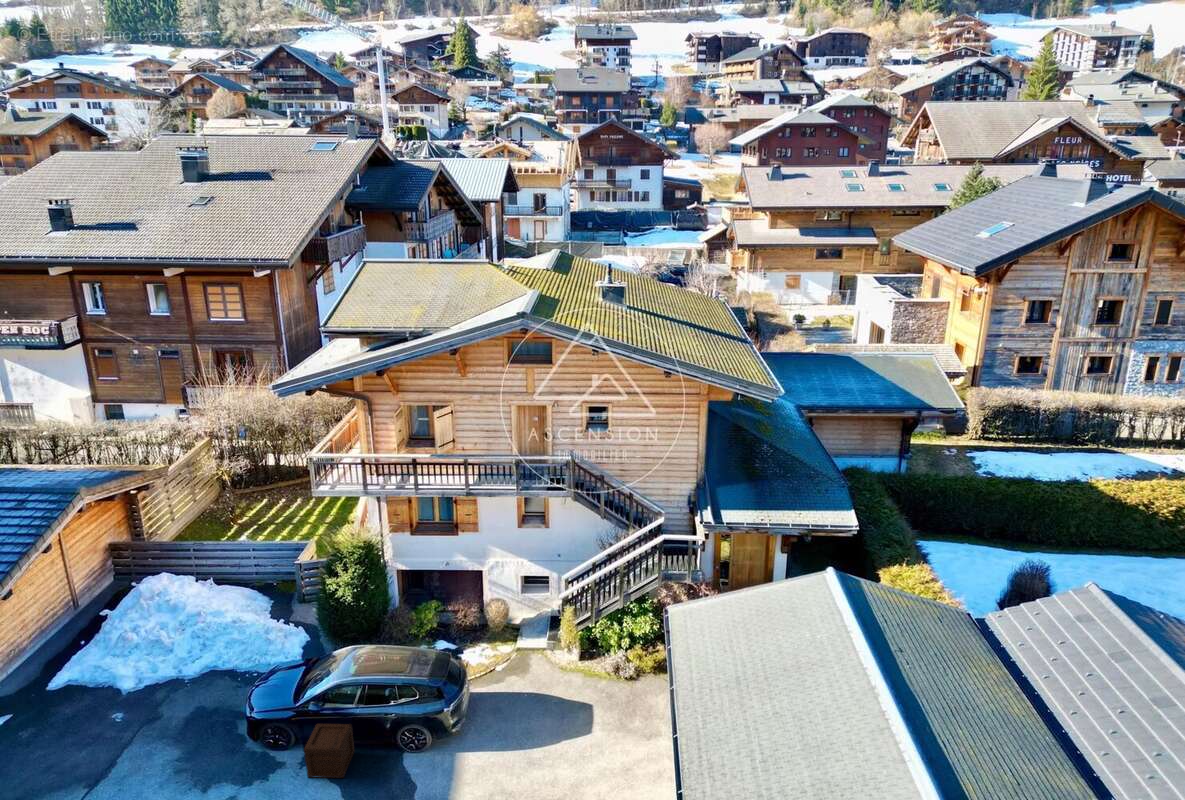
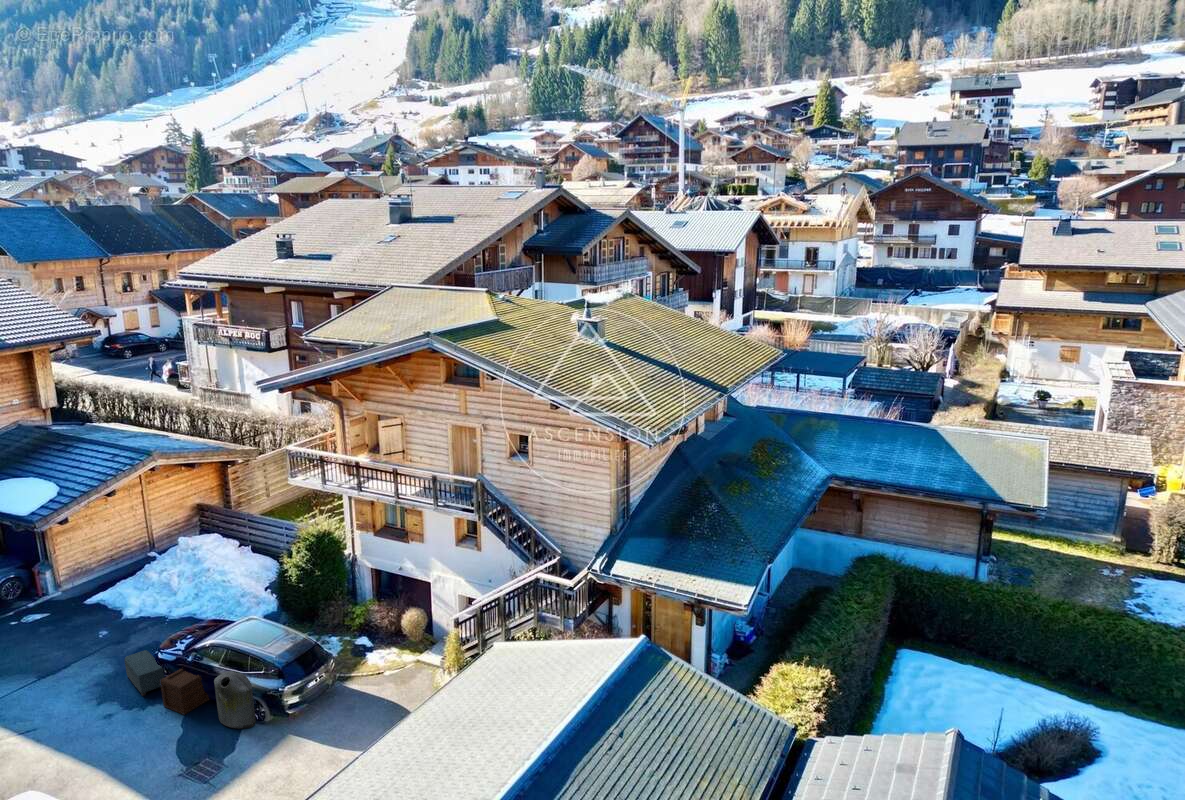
trash can: none [381,712,436,773] -> present [214,671,256,729]
bench: none [218,724,285,775] -> present [125,650,164,696]

